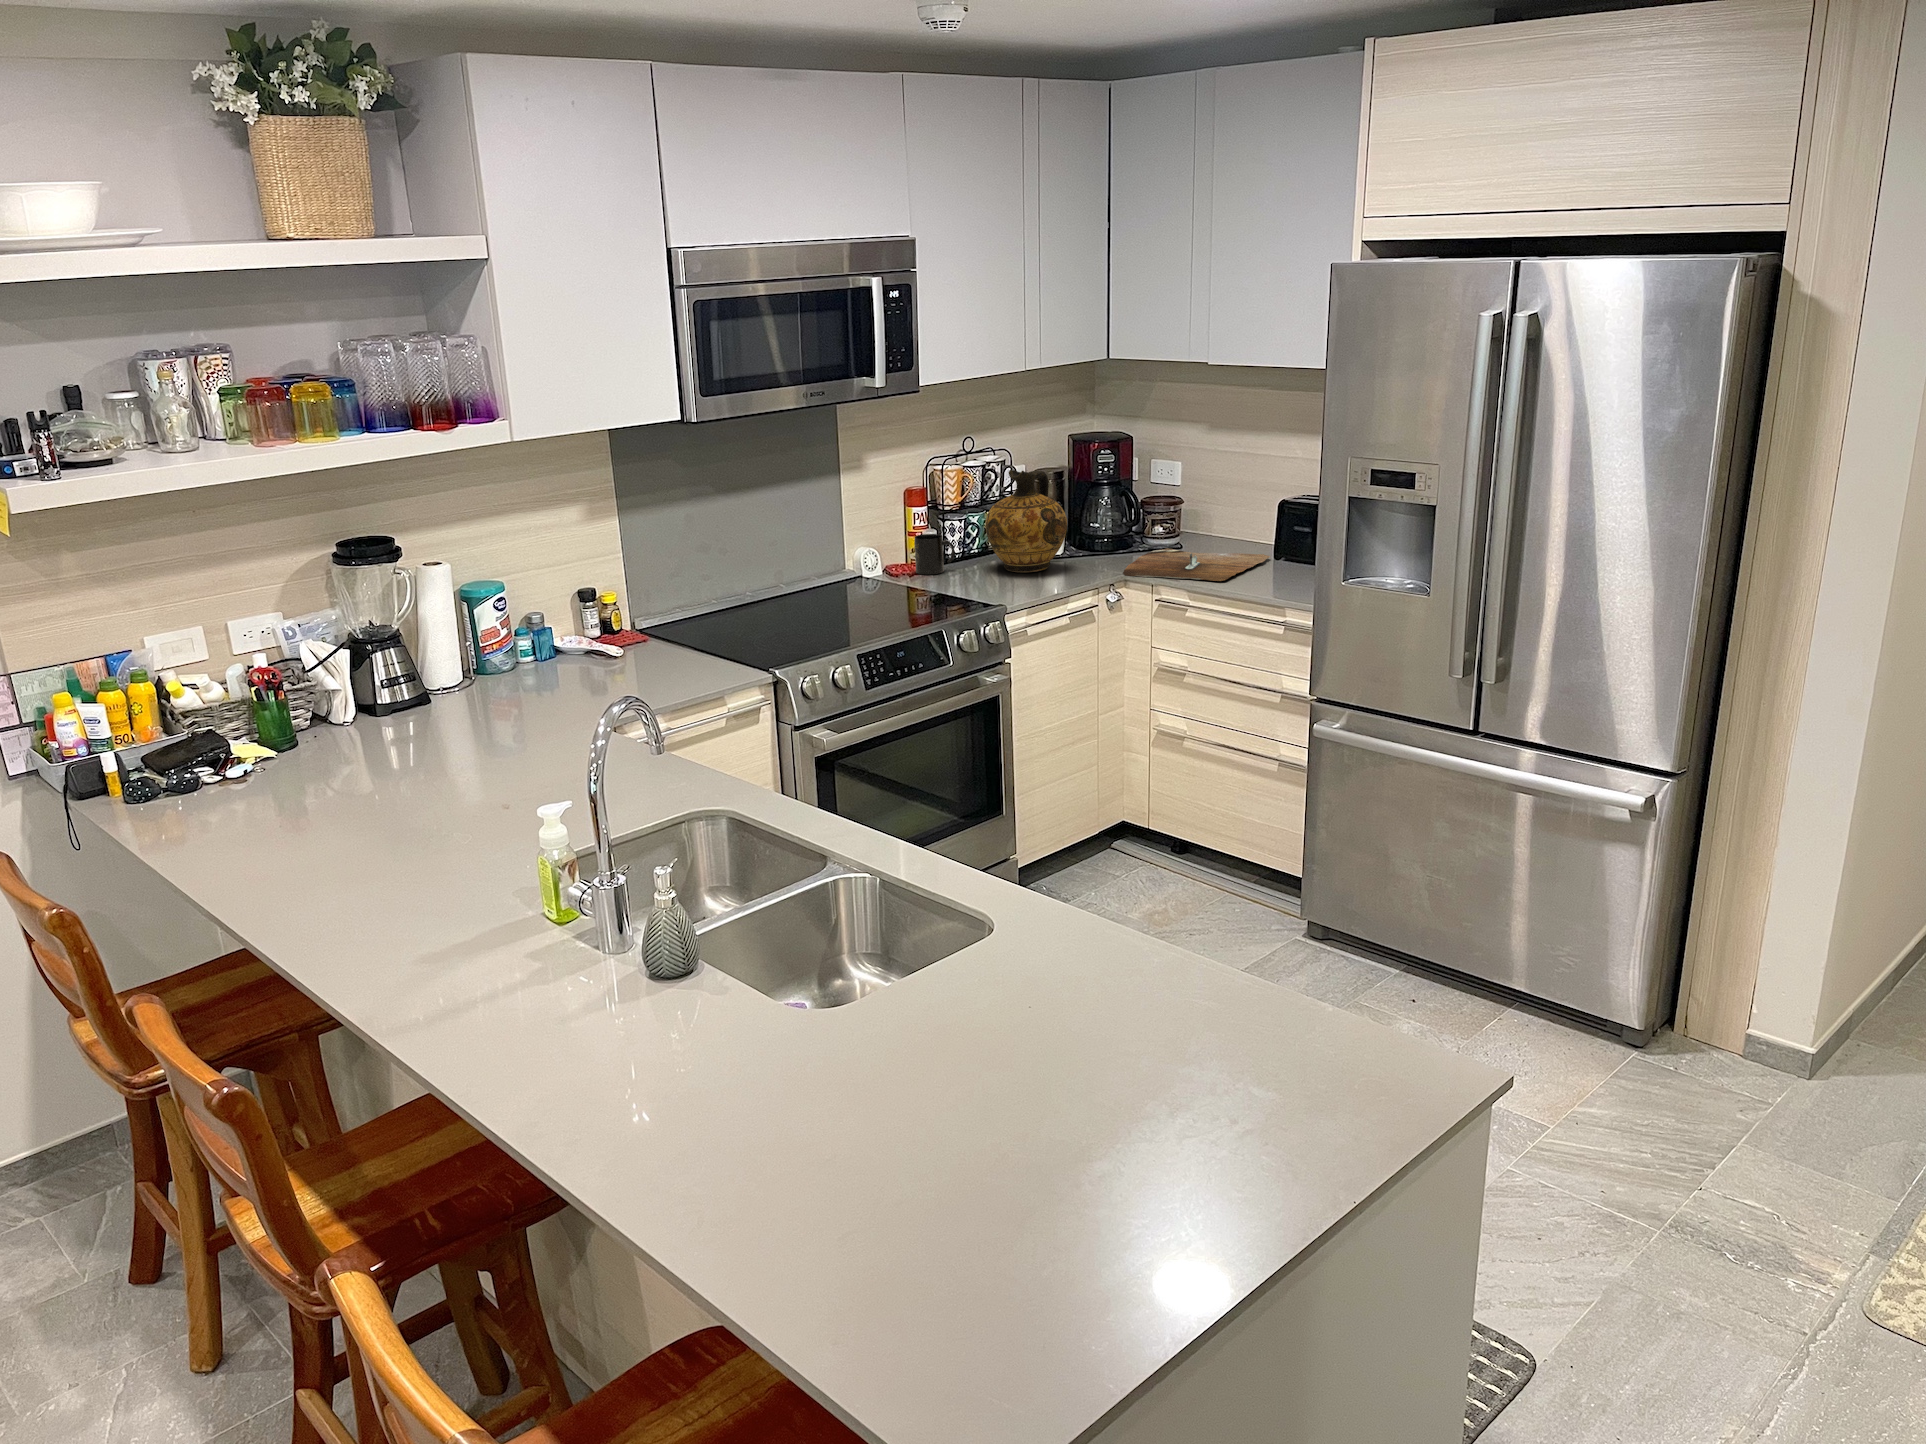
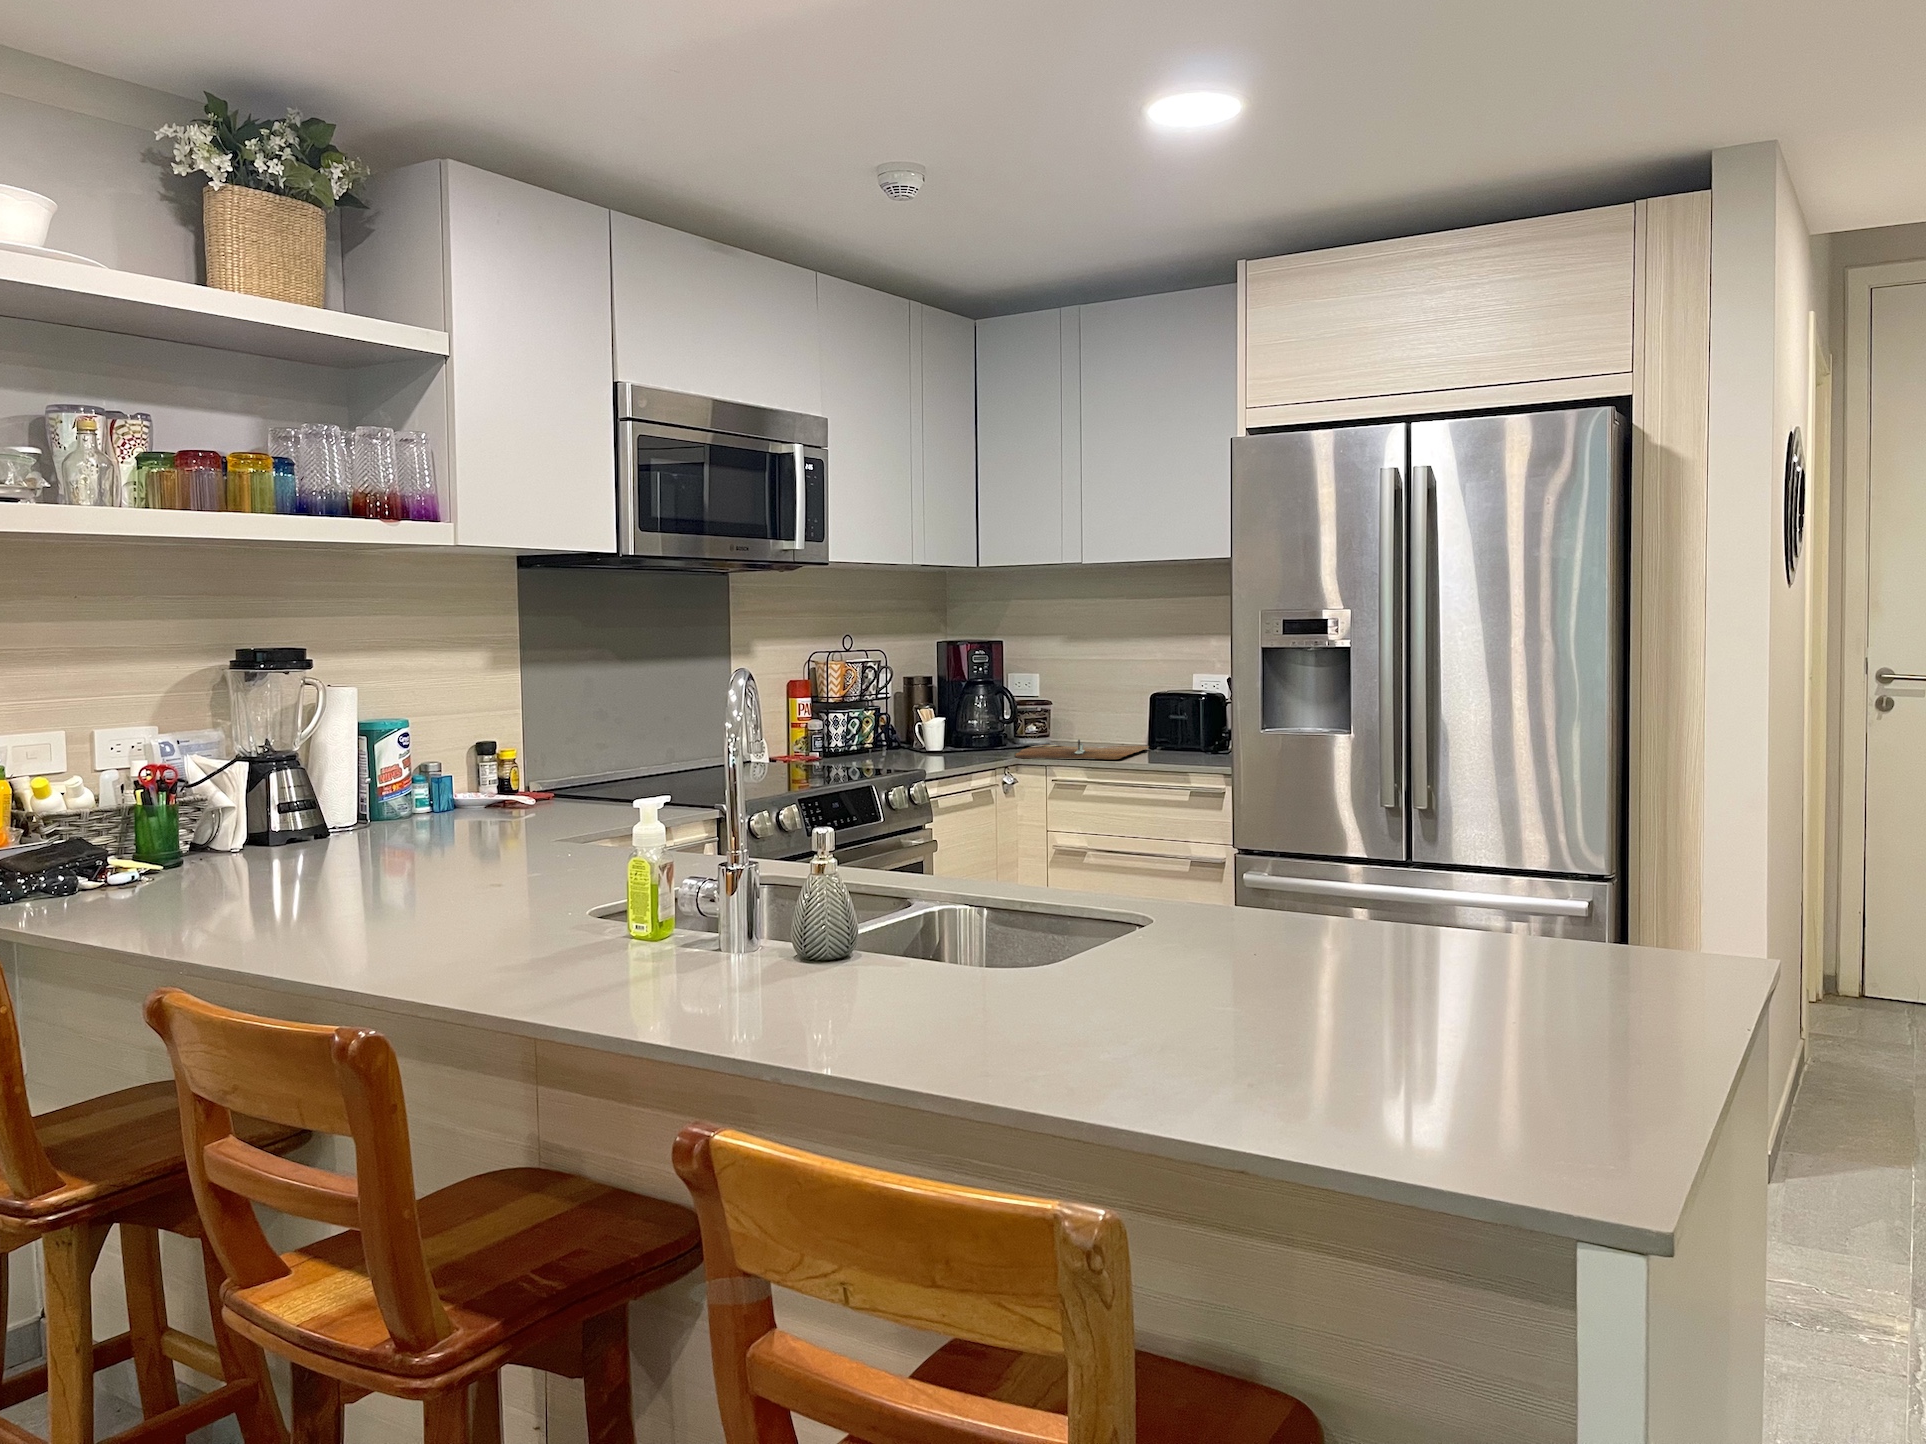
ceramic jug: present [985,470,1067,572] -> none [876,655,958,757]
mug: present [914,534,955,575] -> none [805,721,845,759]

